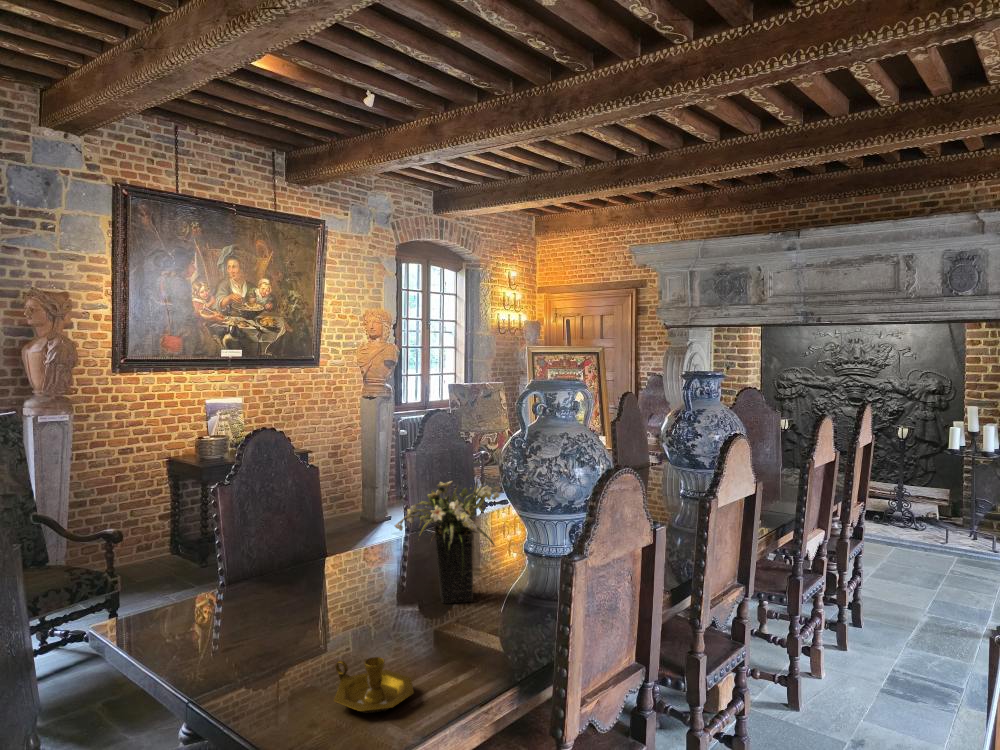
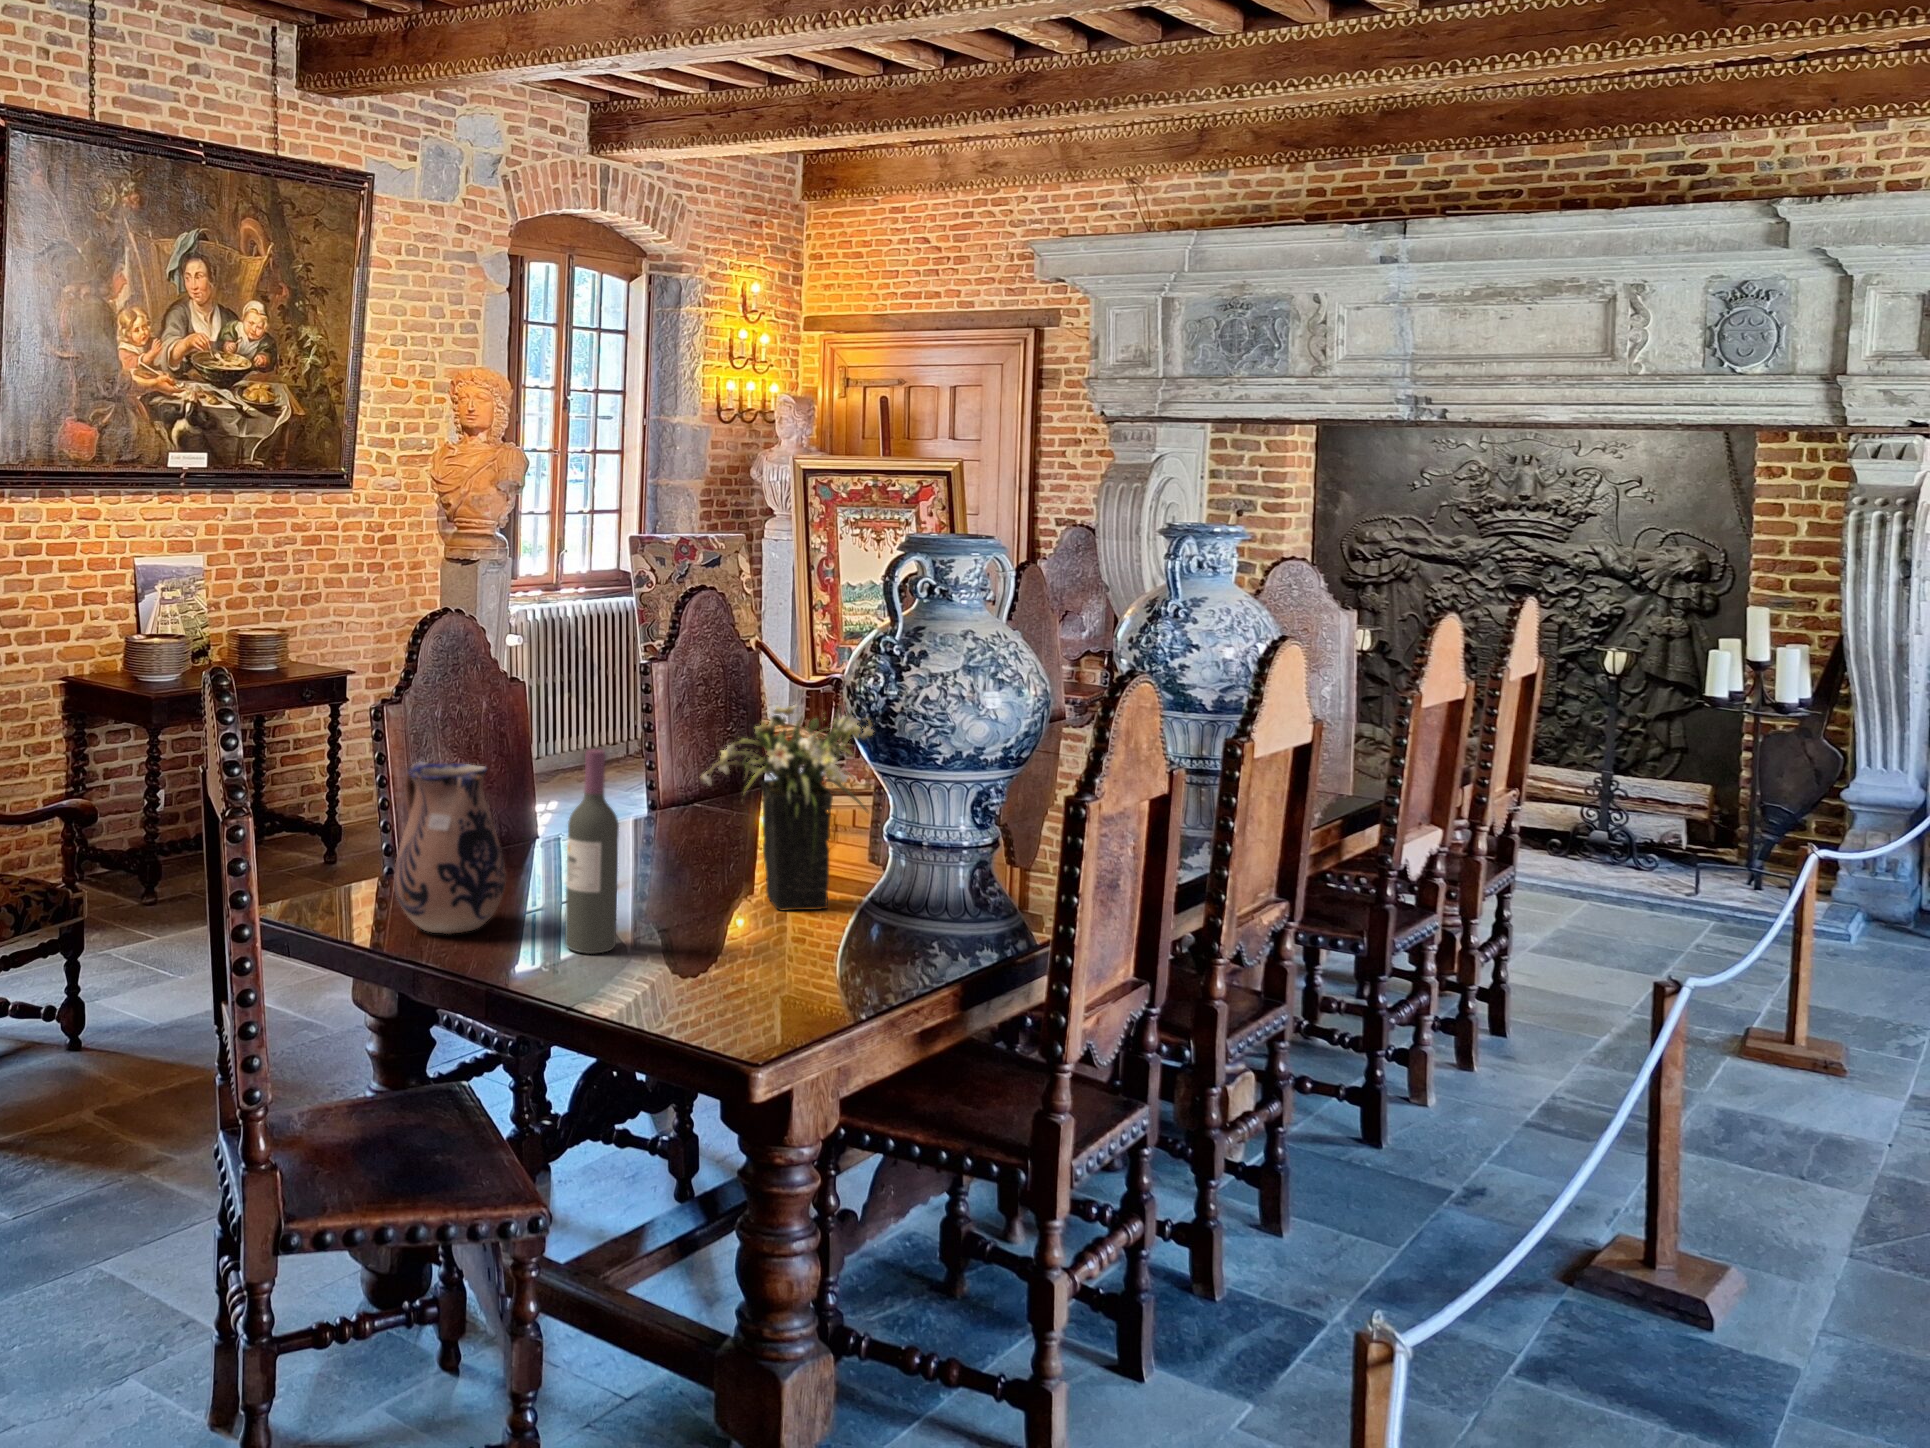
wine bottle: none [289,517,323,647] -> present [565,749,619,954]
ceramic pitcher: none [192,523,265,632] -> present [394,761,506,934]
candlestick: present [334,657,414,713] -> none [678,946,806,1019]

